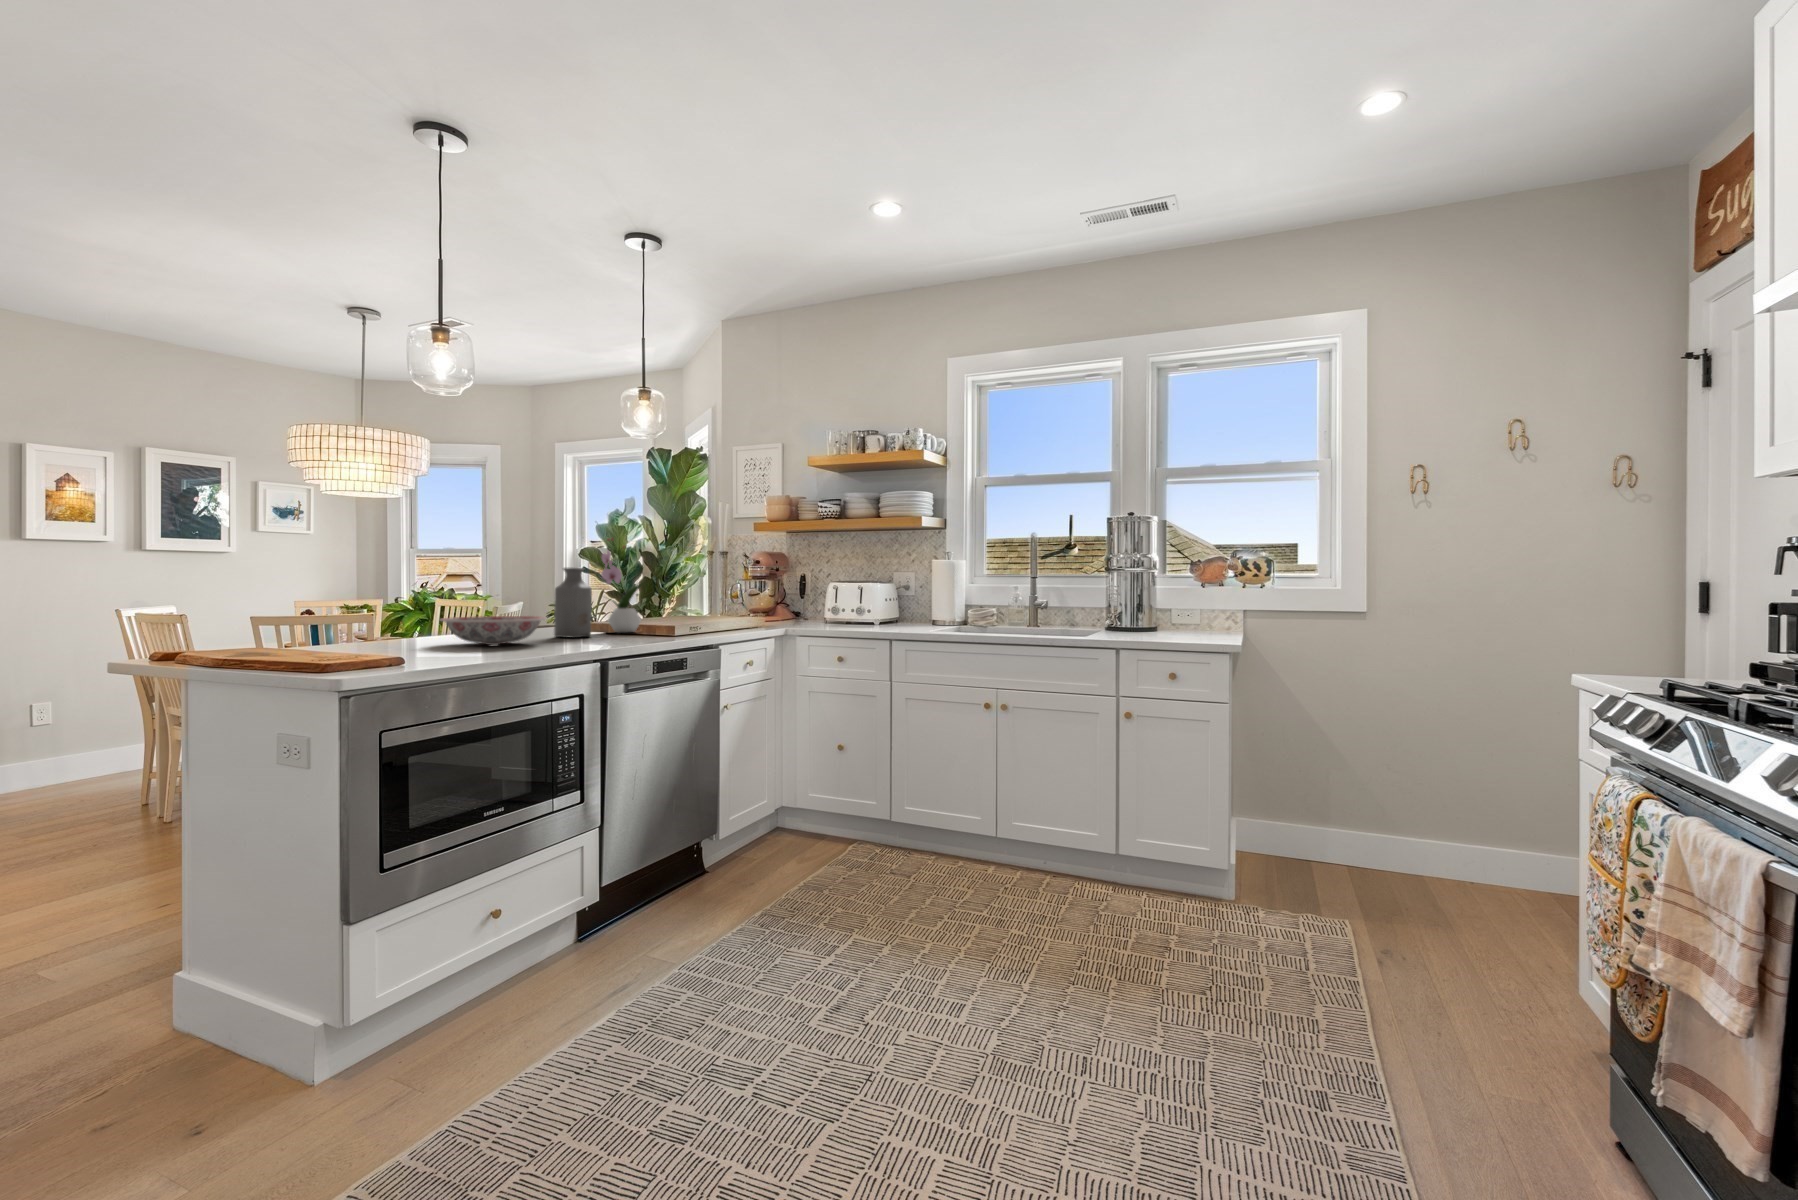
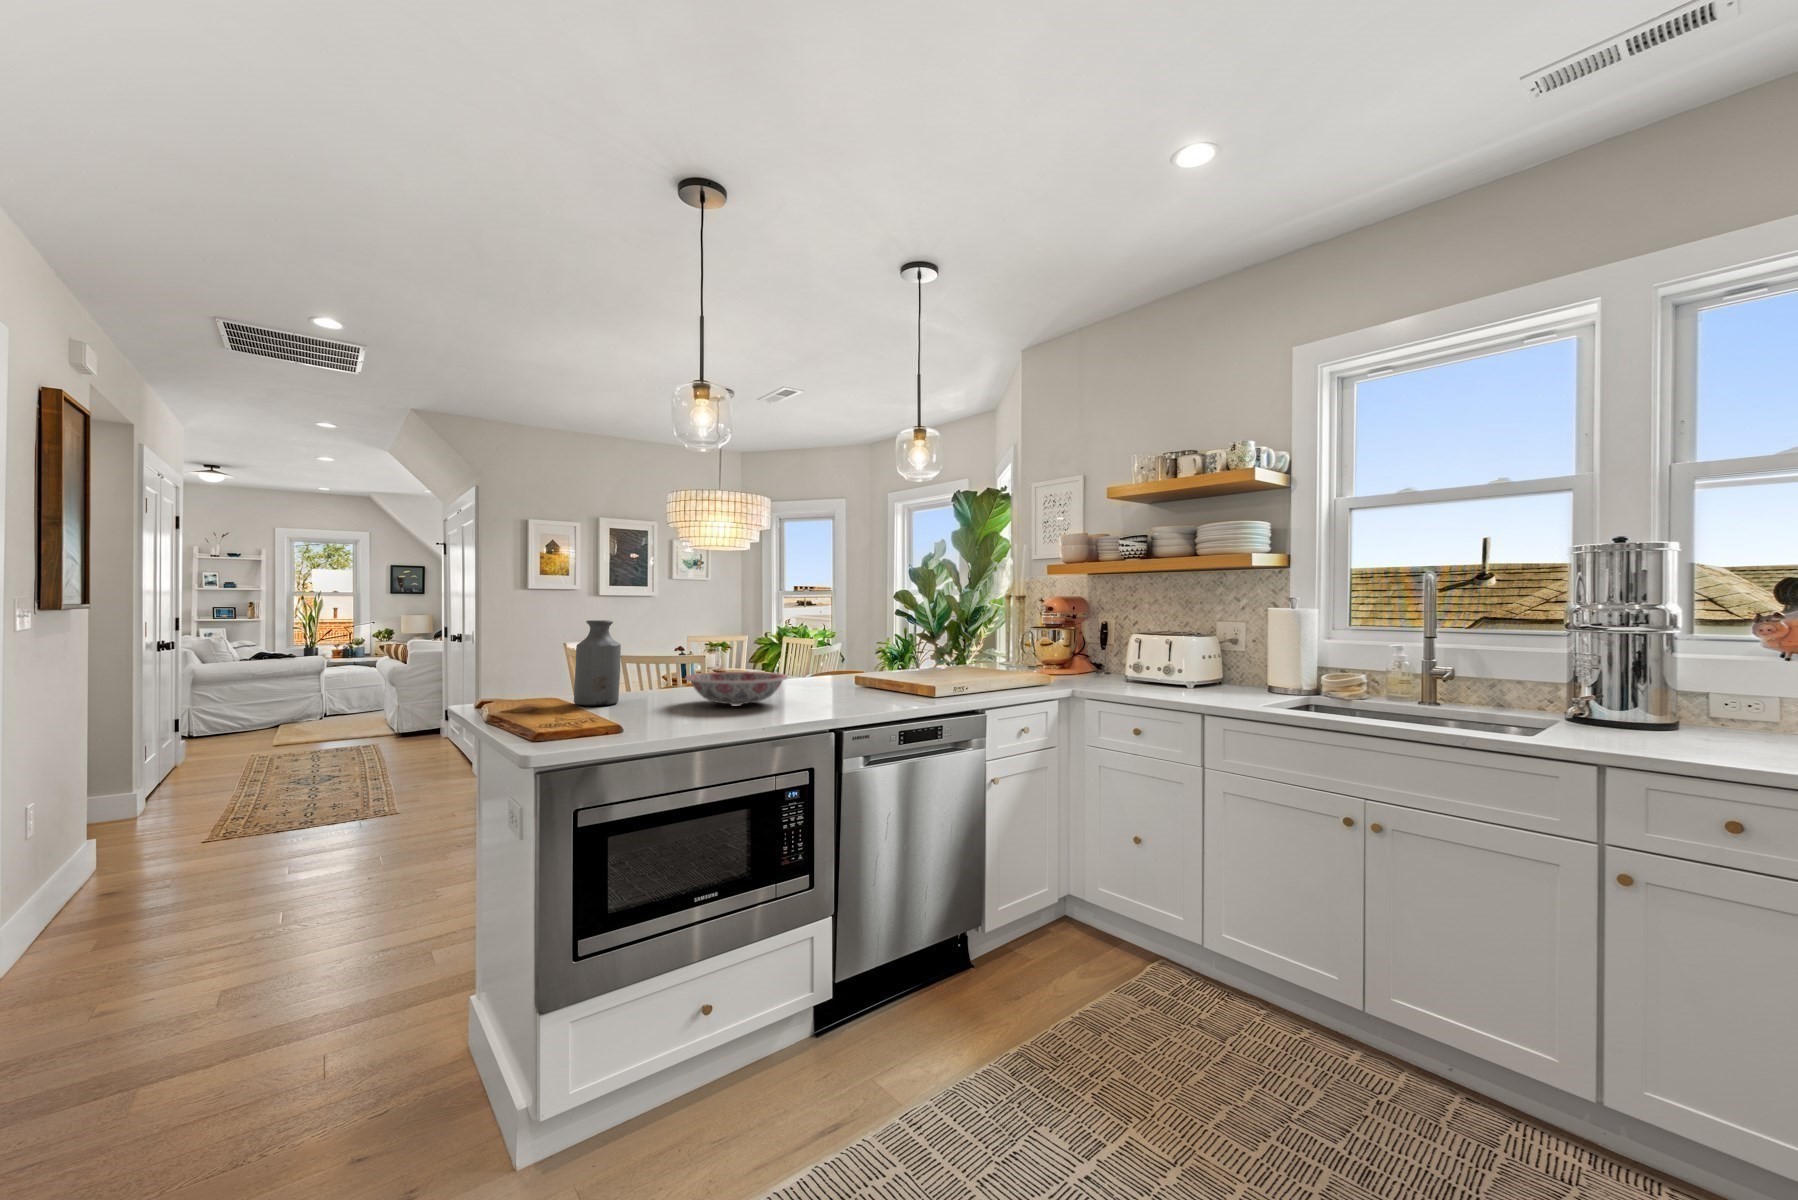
flower arrangement: present [602,538,642,633] -> none [866,587,907,690]
bottle: present [554,568,592,638] -> present [574,620,621,706]

